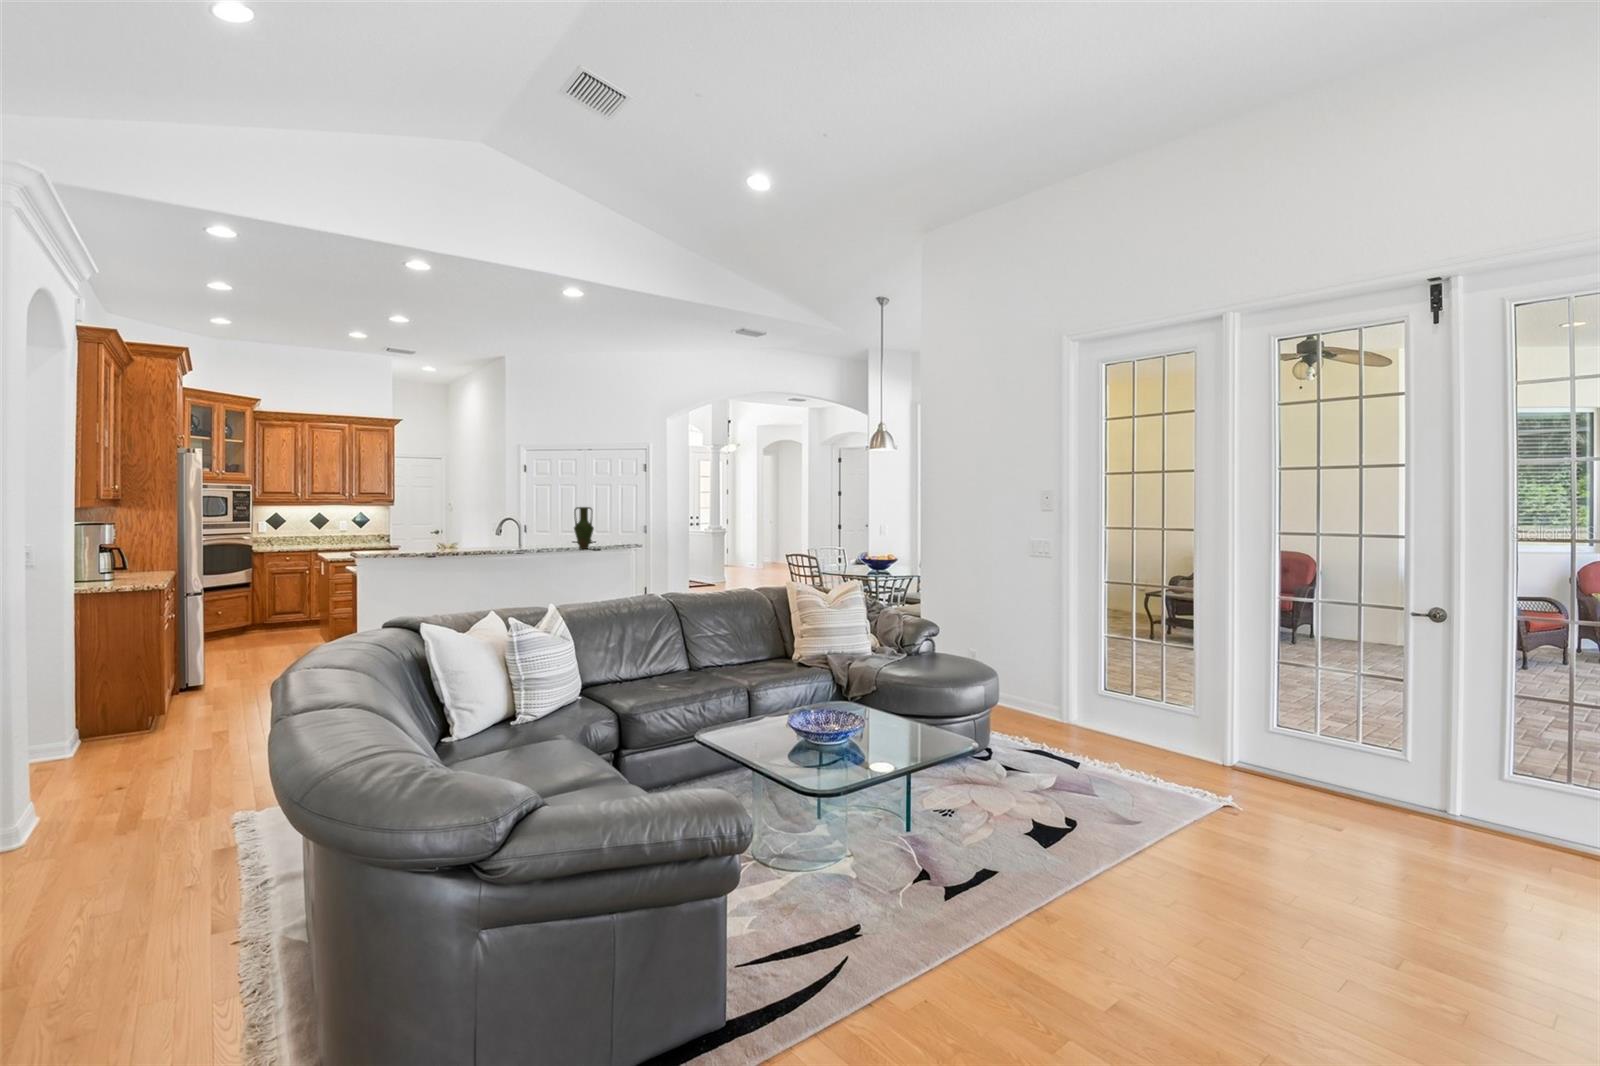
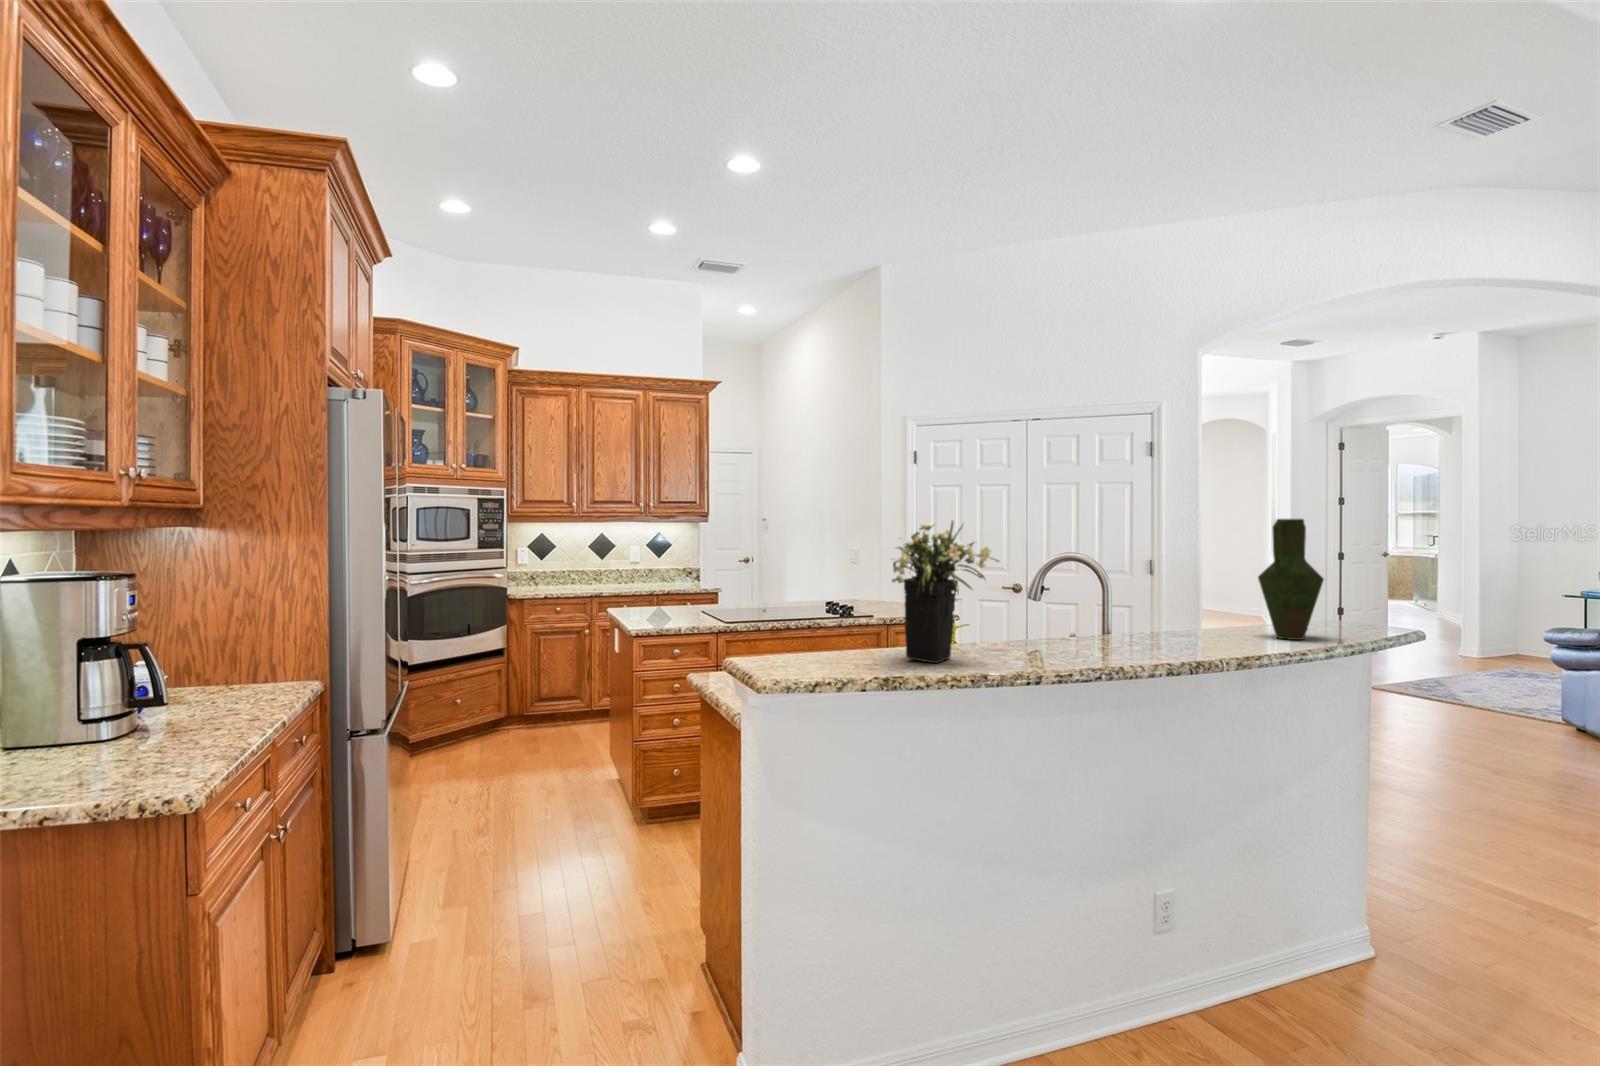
flower arrangement: none [411,506,453,553] -> present [892,521,998,663]

